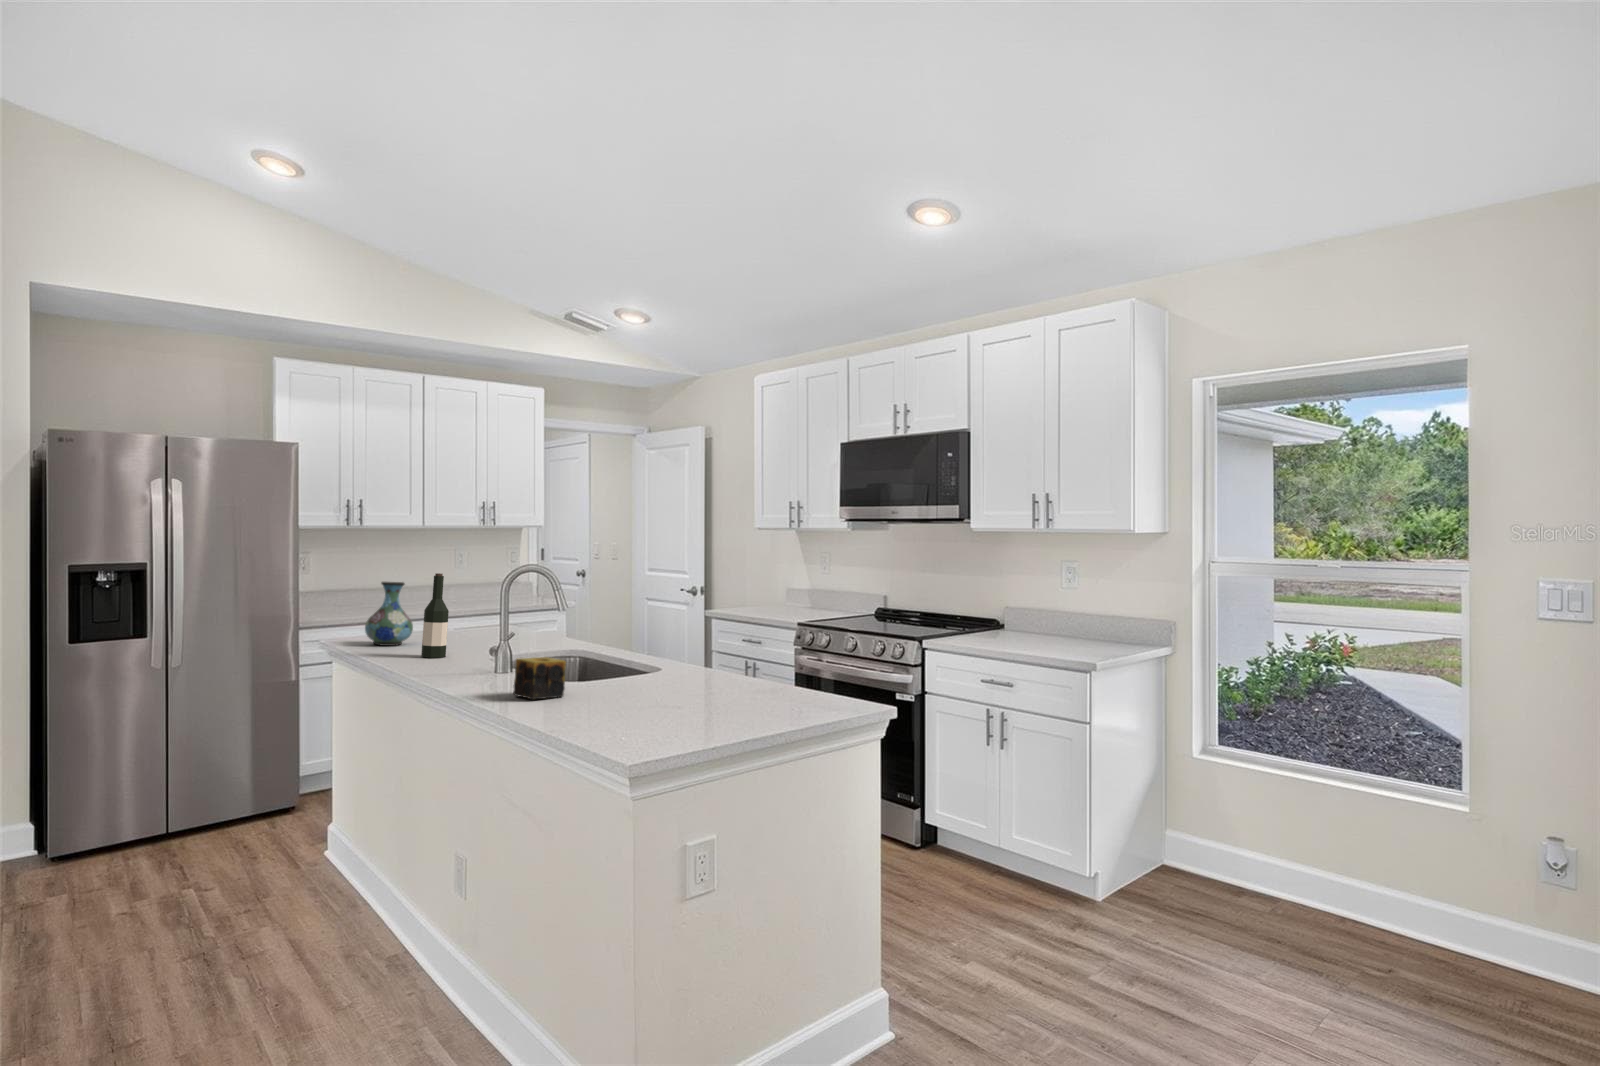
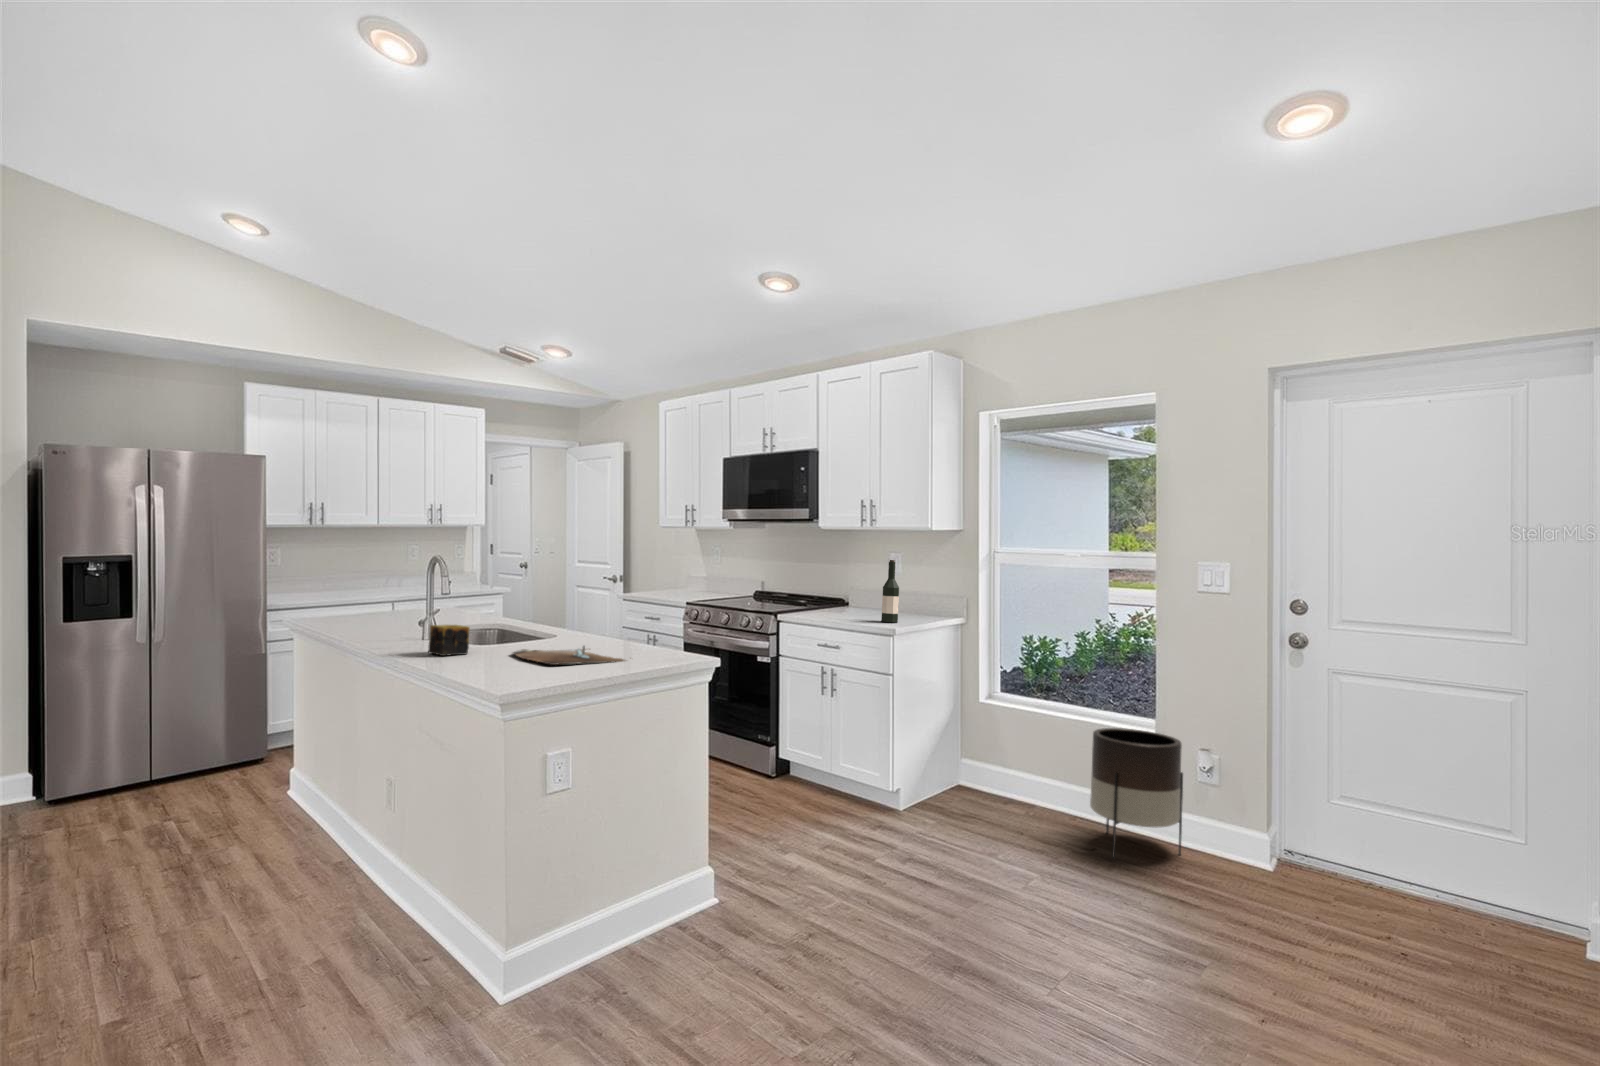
wine bottle: present [421,573,449,658] -> present [881,560,899,622]
vase: present [365,582,413,646] -> none [320,570,361,622]
cutting board: none [620,688,787,717] -> present [513,646,625,665]
planter: none [1375,801,1516,986] -> present [1090,728,1183,858]

